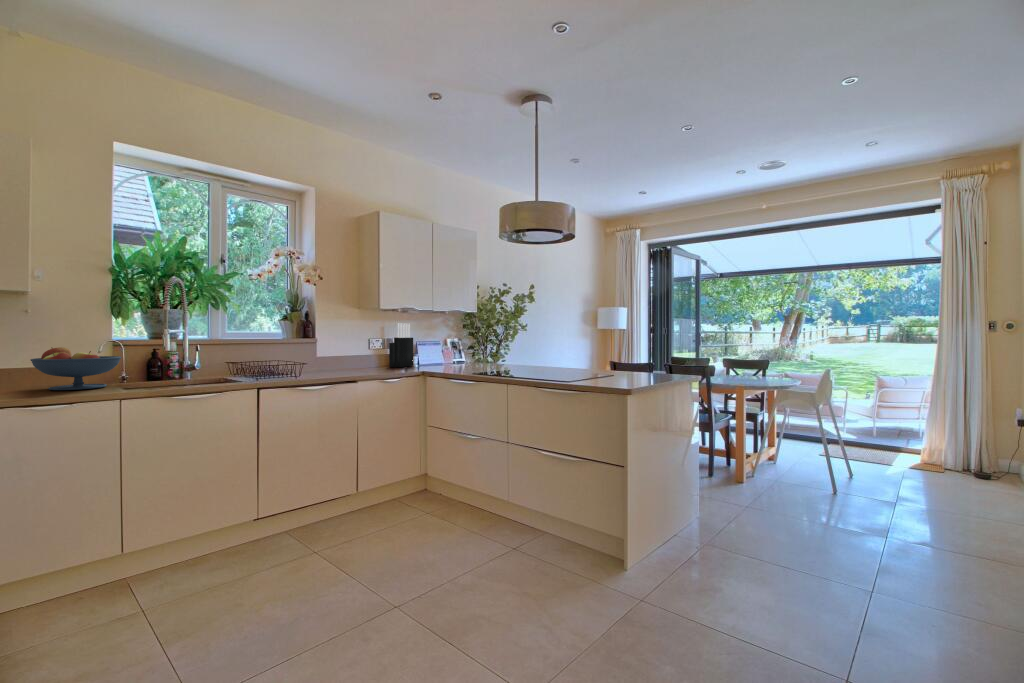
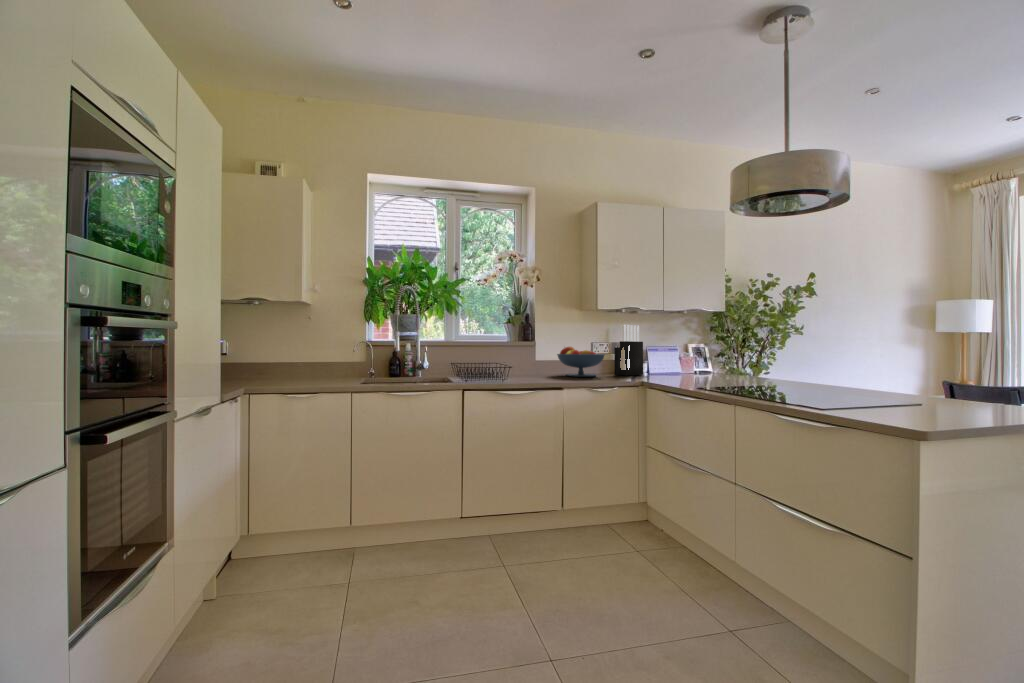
fruit bowl: present [30,347,121,390] -> present [557,347,605,377]

